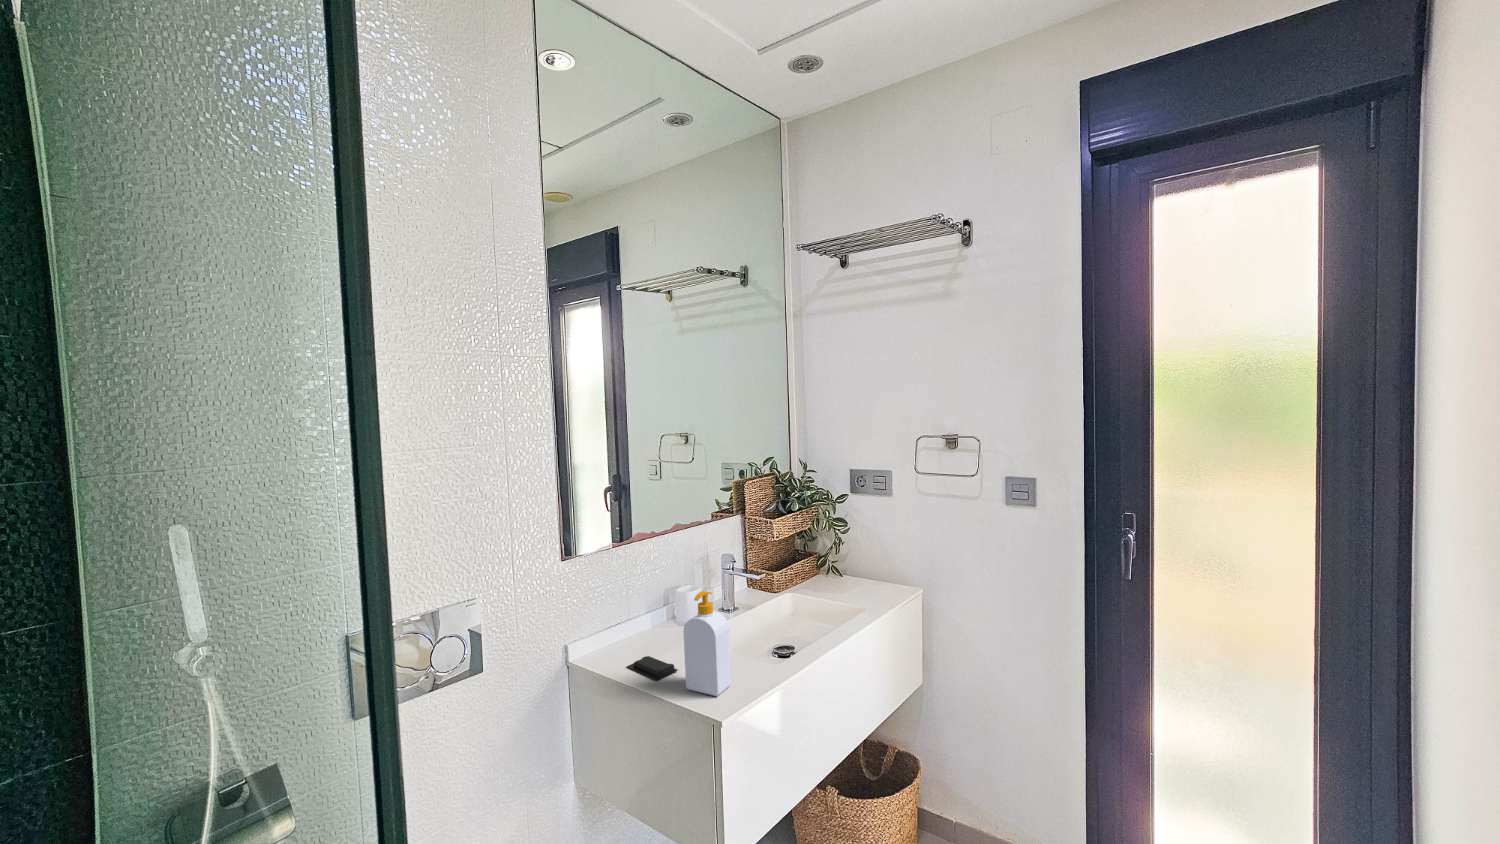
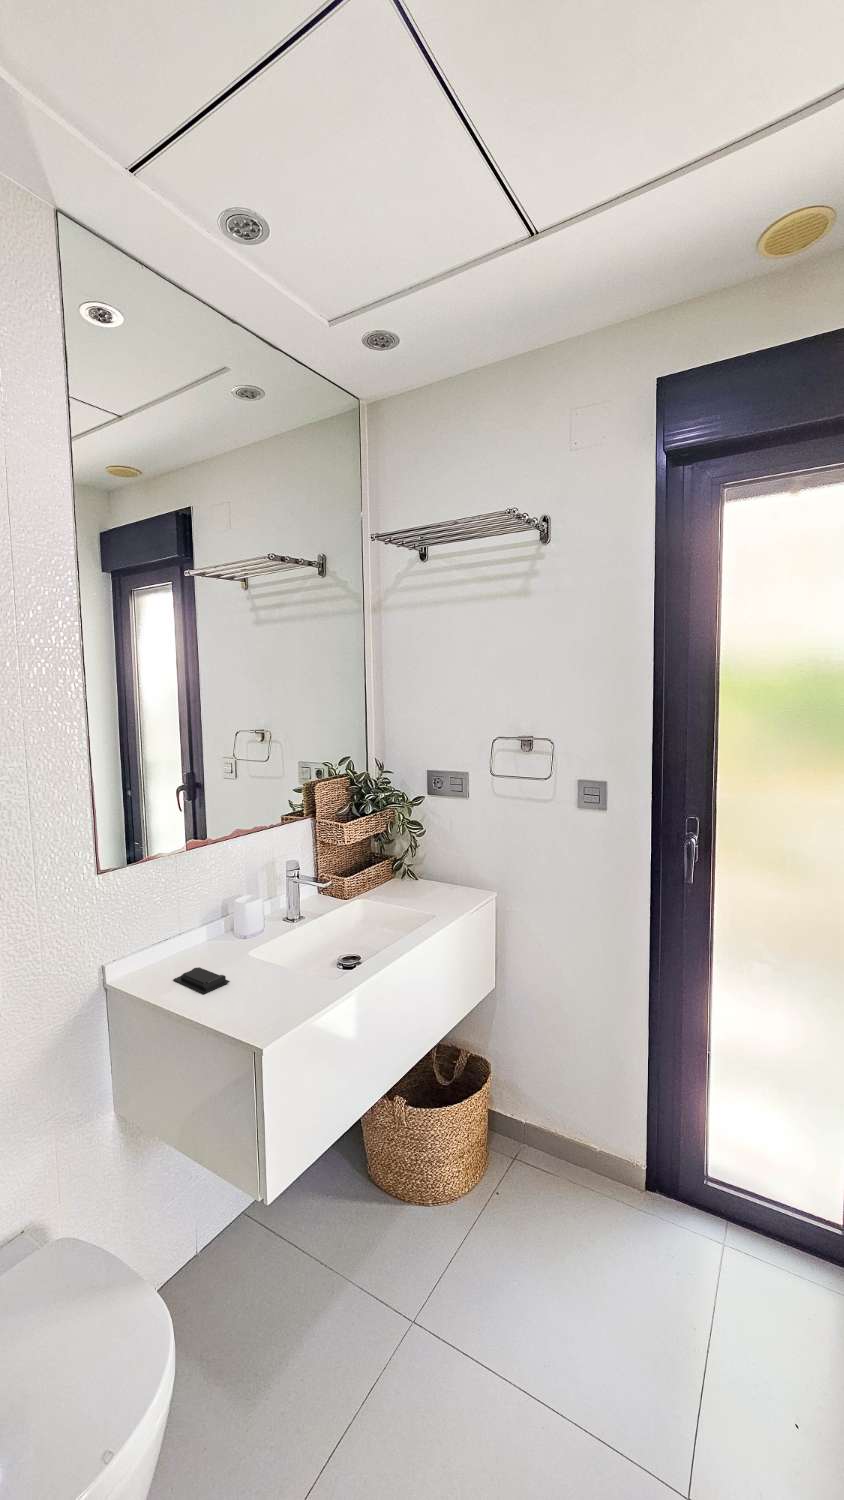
soap bottle: present [683,591,732,696] -> none [233,896,286,1009]

